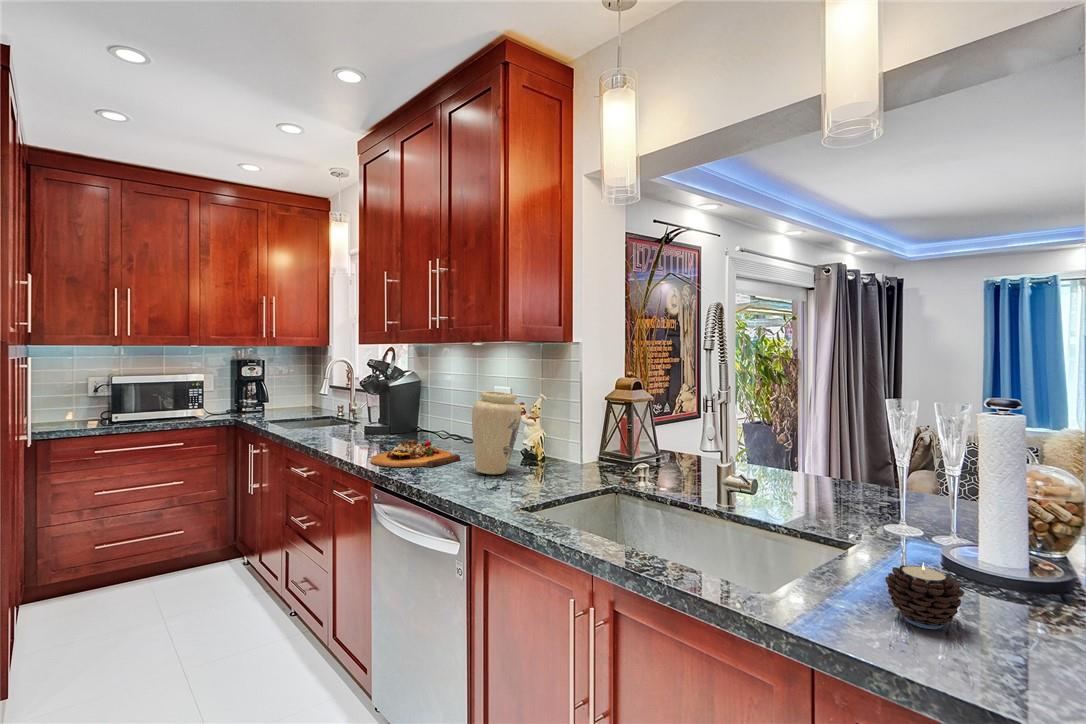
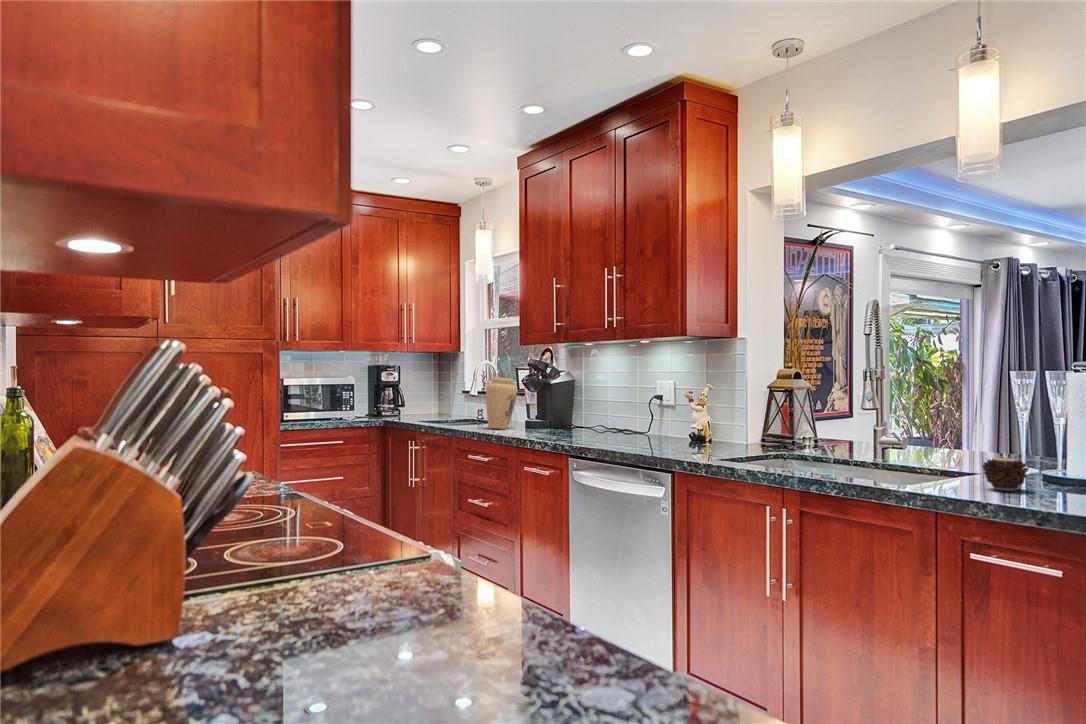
vase: present [472,391,521,474] -> present [486,377,517,429]
cutting board: present [371,440,460,467] -> none [559,424,638,444]

